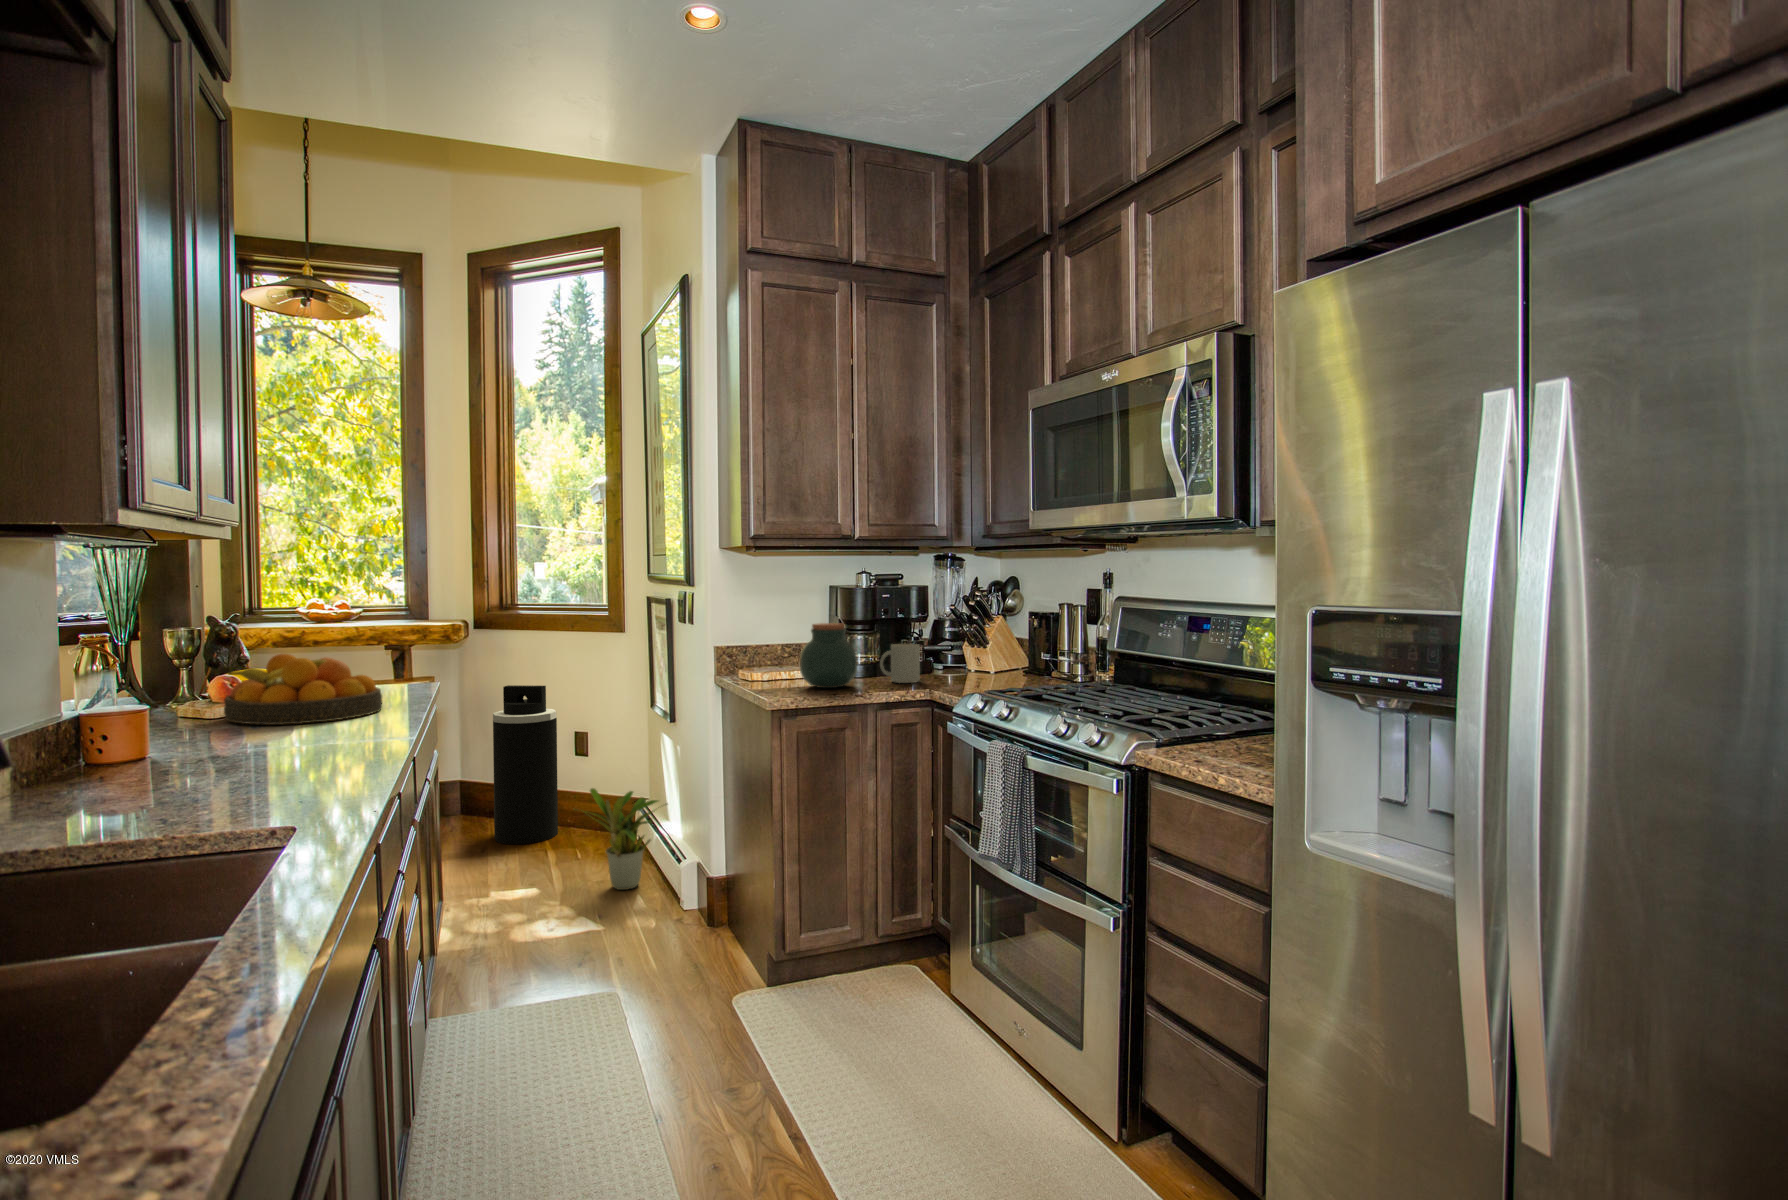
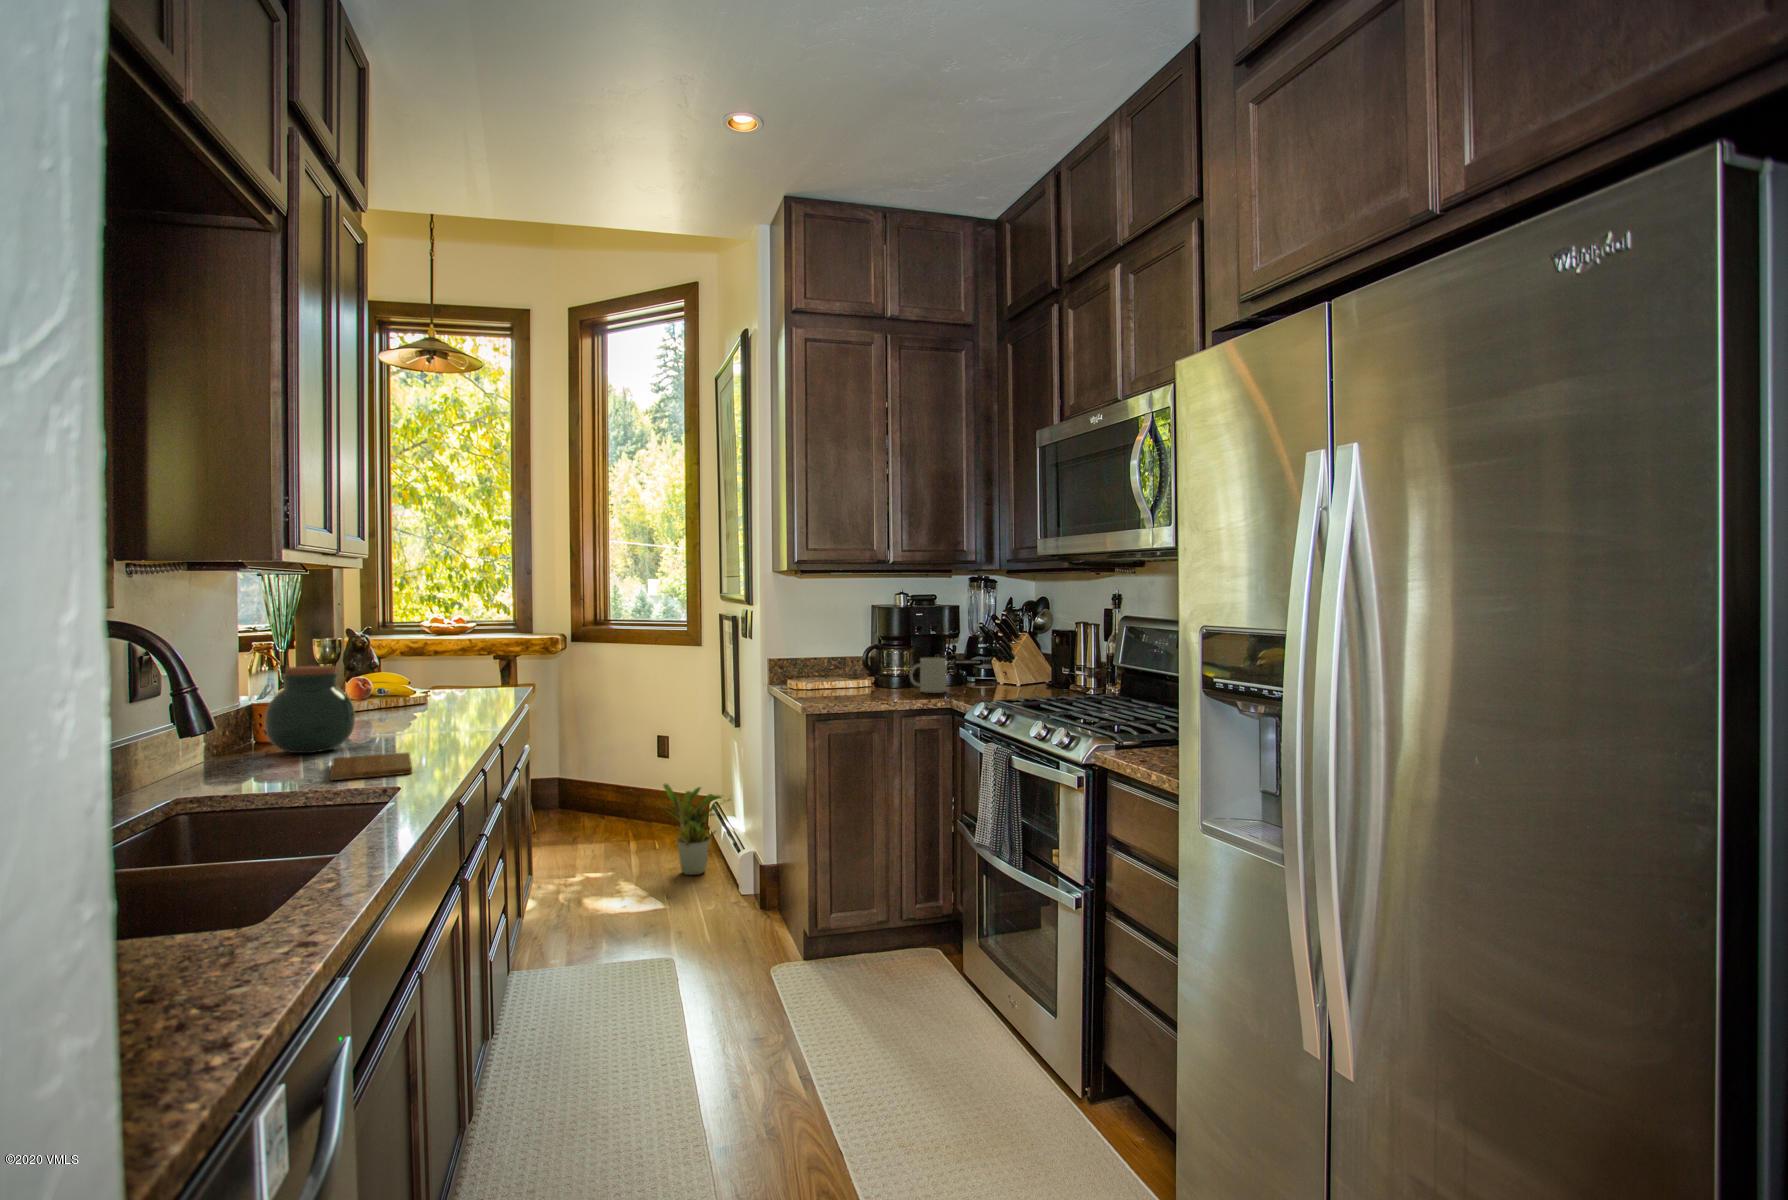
jar: present [799,623,857,688] -> present [265,666,355,753]
fruit bowl: present [224,654,382,725] -> none [359,659,482,717]
trash can: present [493,685,558,844] -> none [586,692,641,834]
cutting board: none [193,775,307,819] -> present [330,753,412,780]

